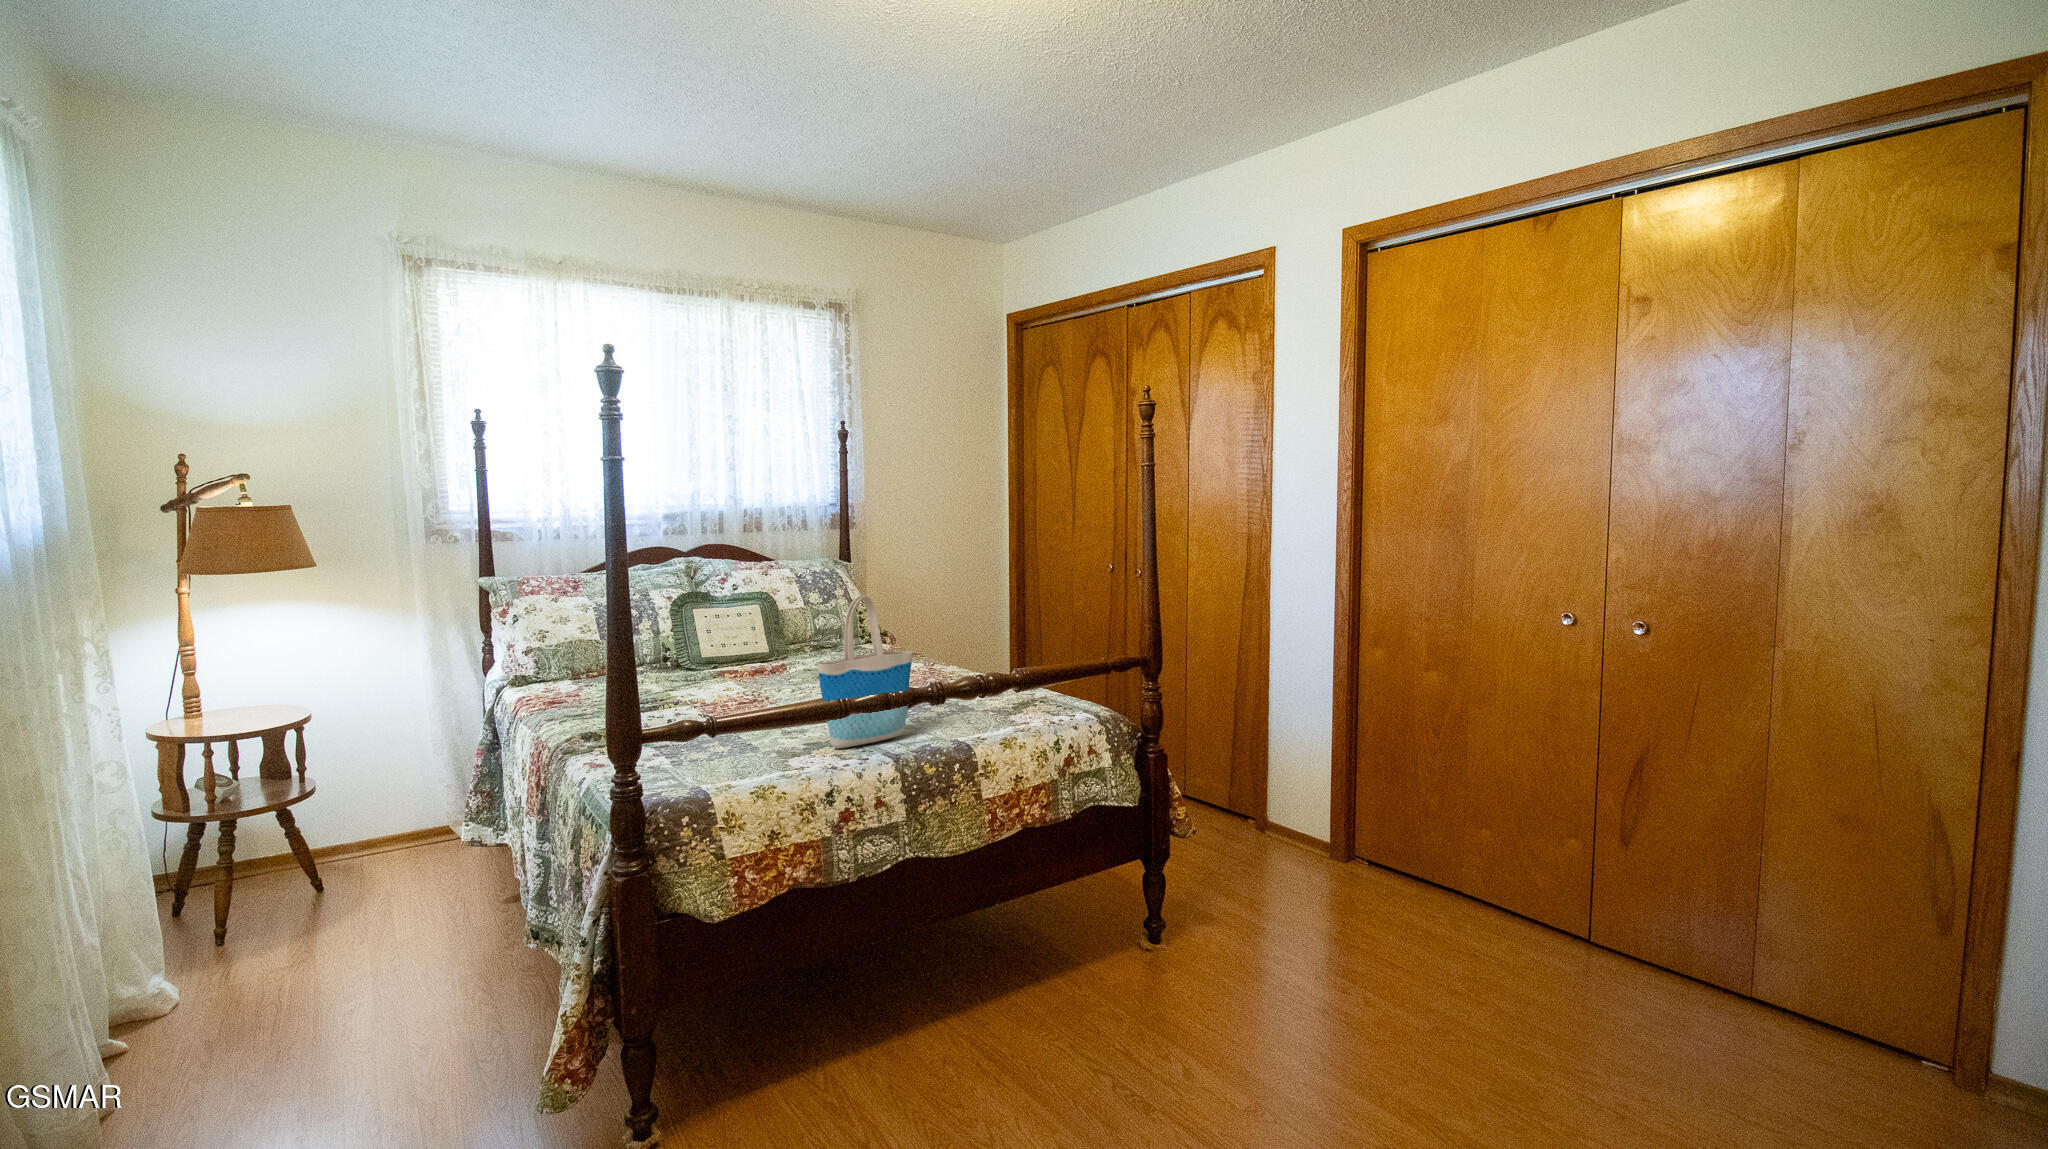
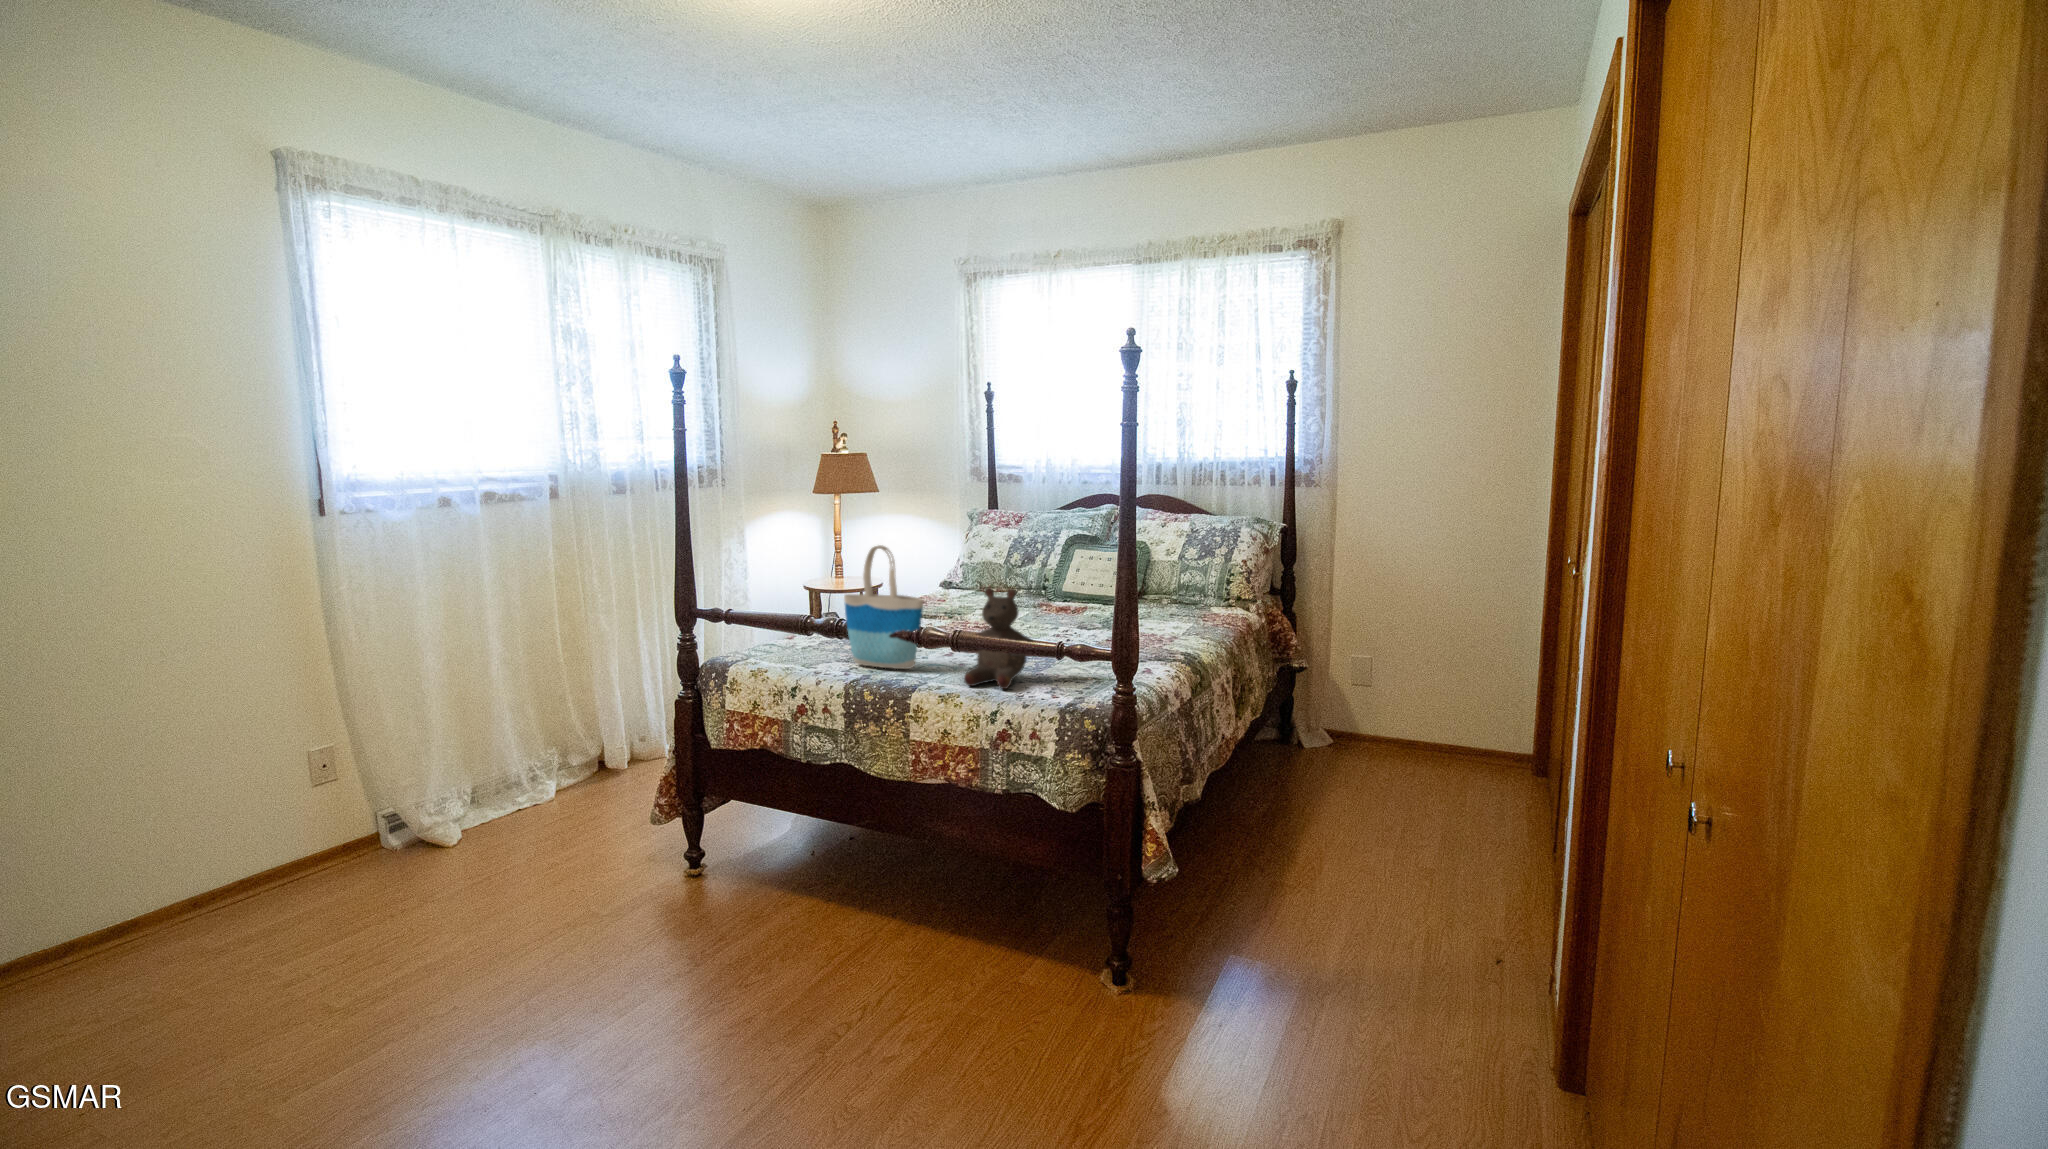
stuffed bear: none [952,623,1031,729] -> present [964,587,1033,689]

